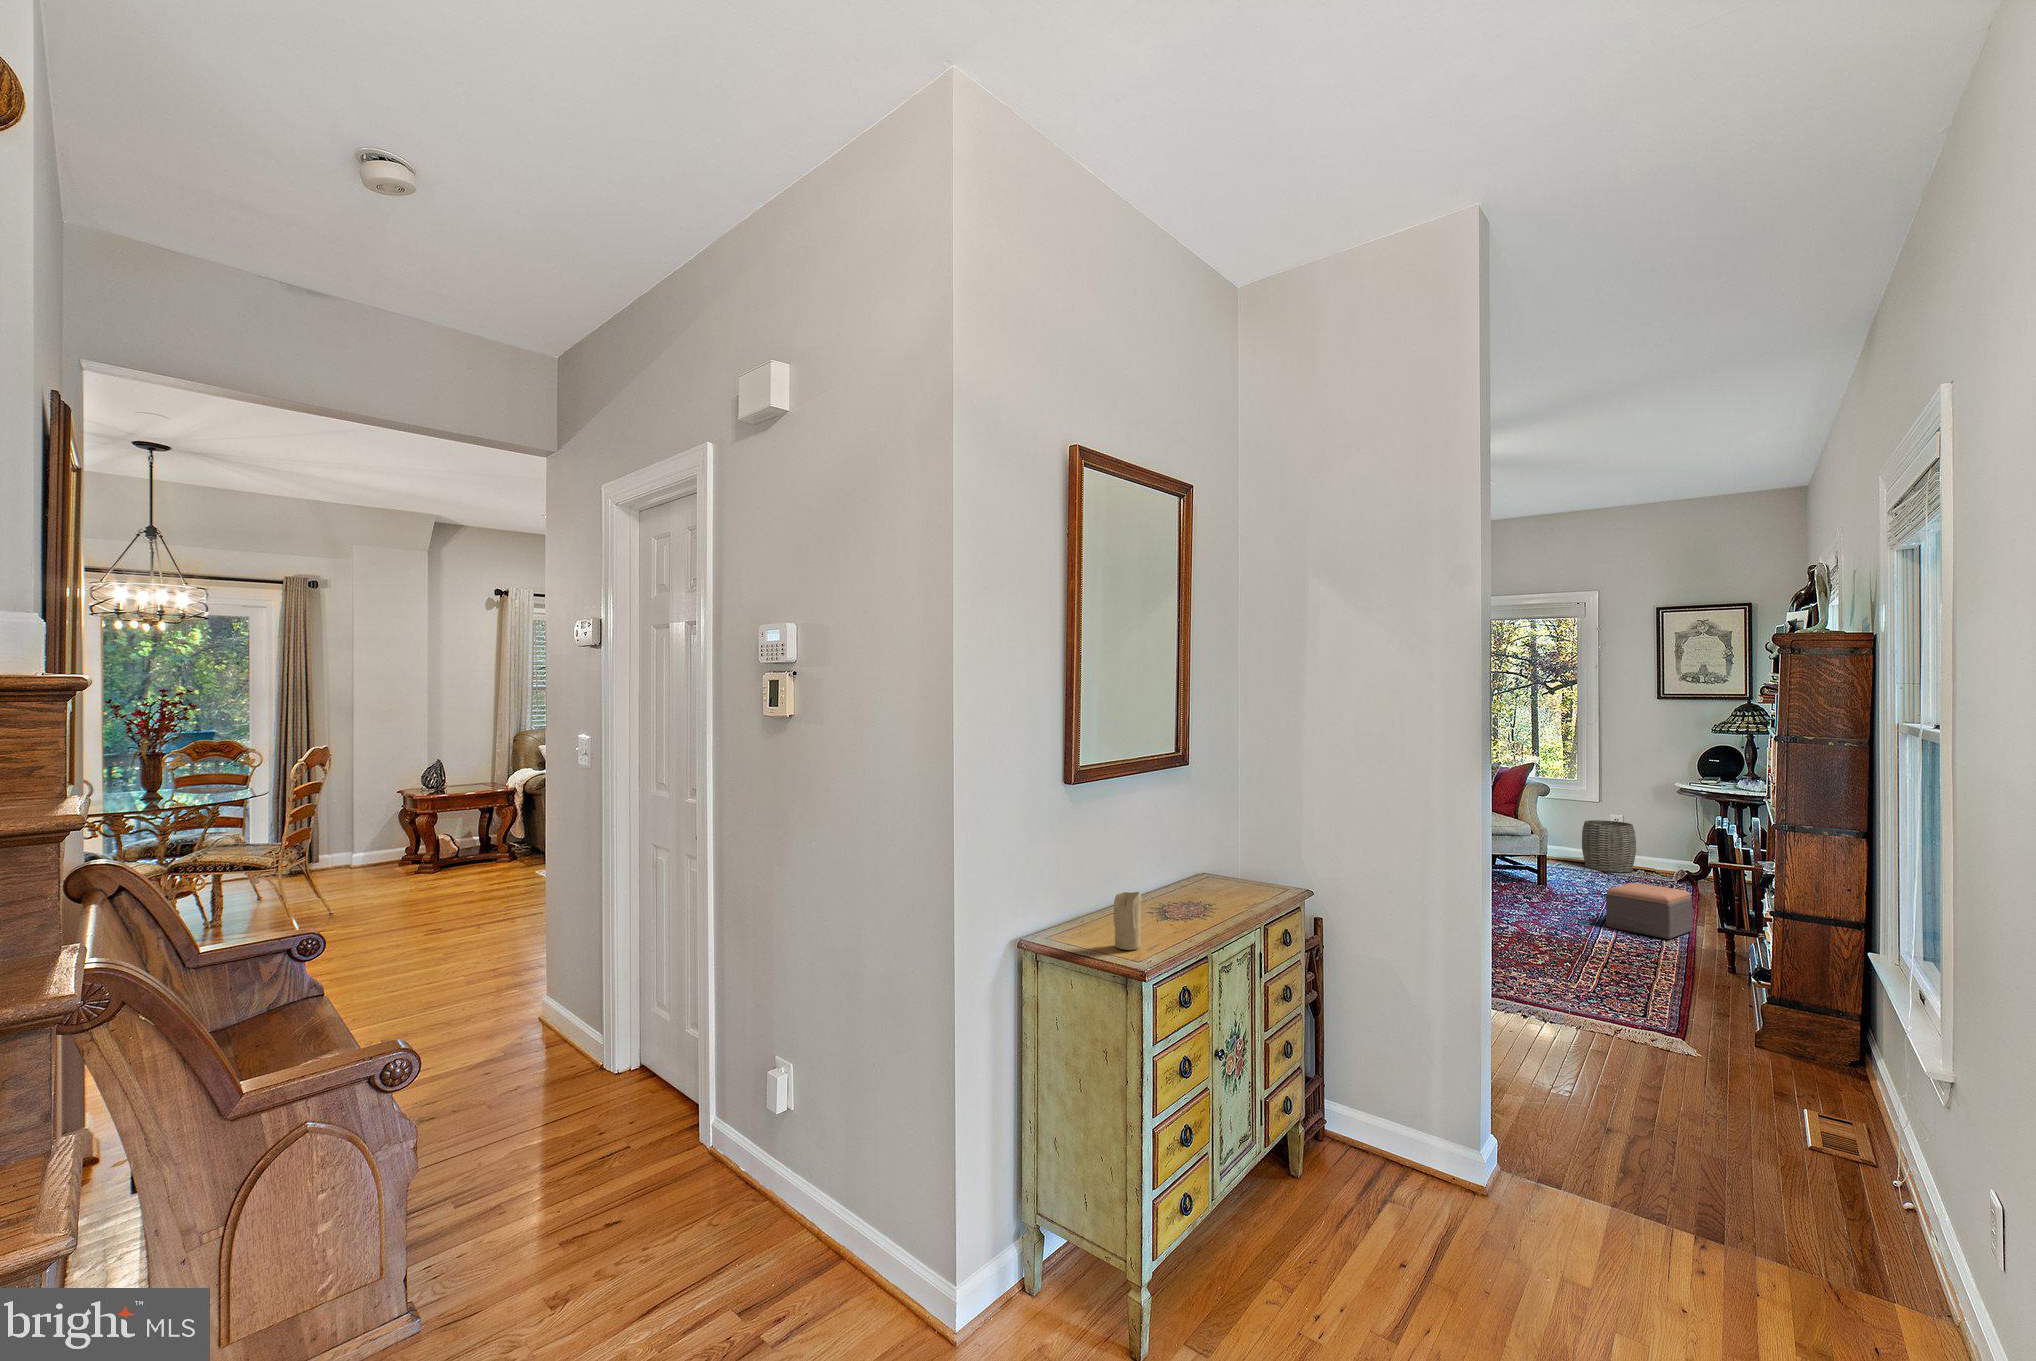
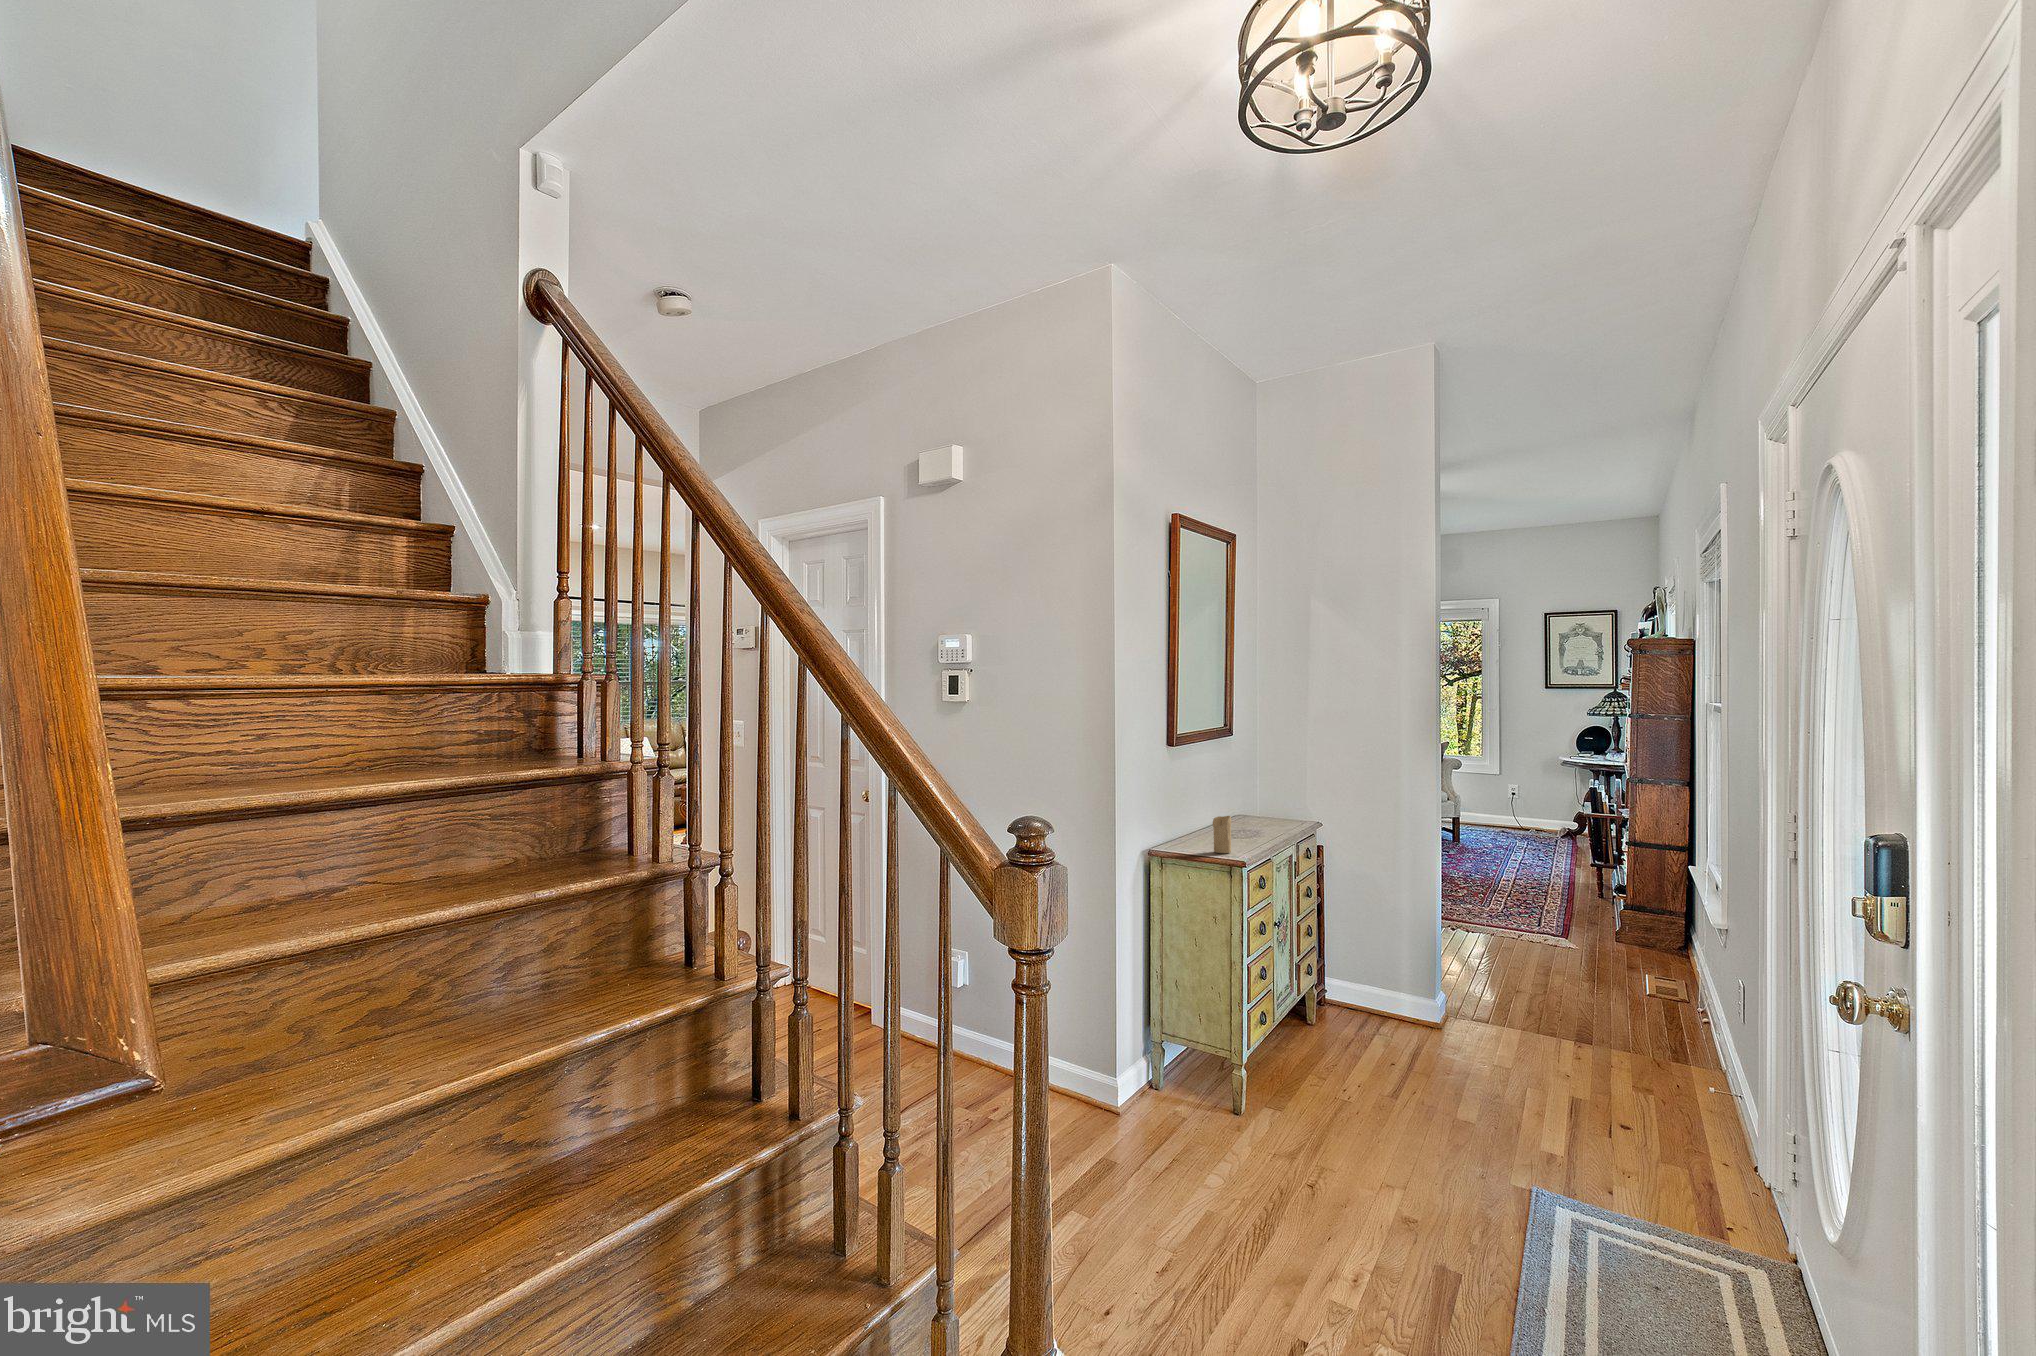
woven basket: present [1582,820,1636,872] -> none [1485,789,1528,831]
footstool: present [1606,883,1692,939] -> none [1507,835,1572,877]

